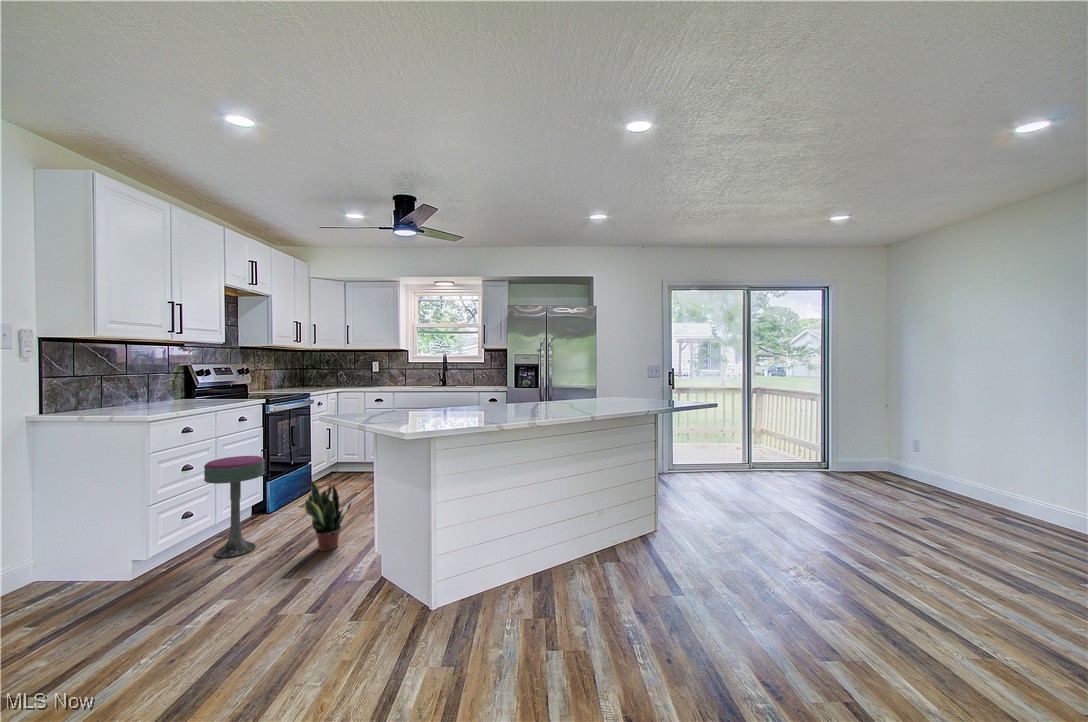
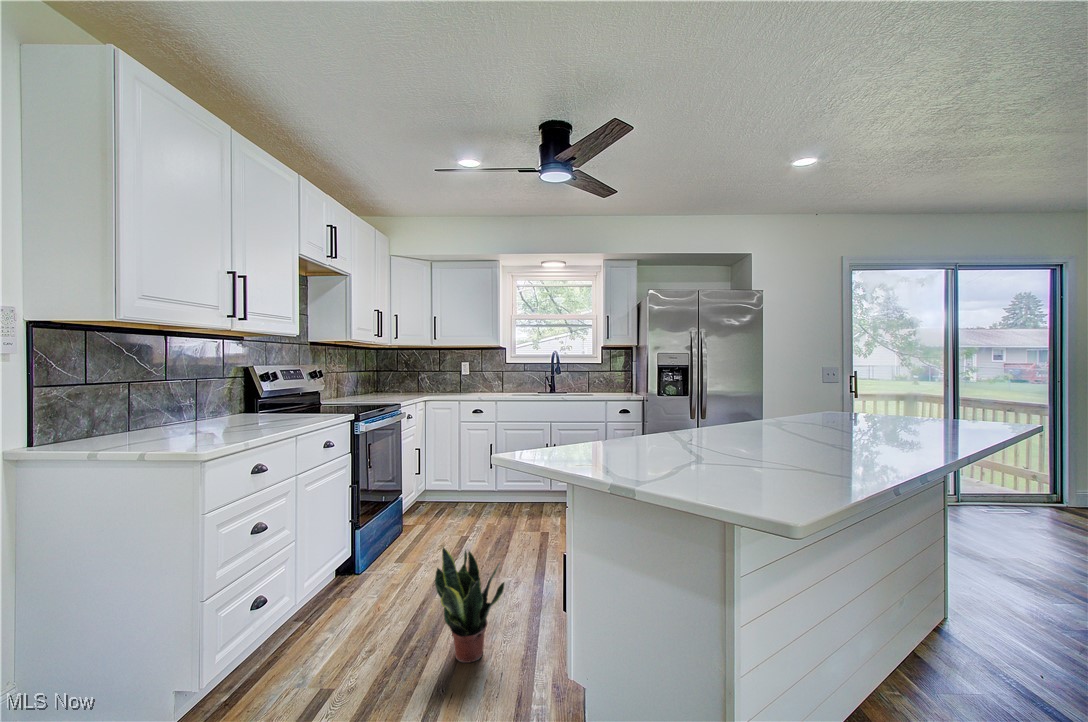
bar stool: present [204,456,265,558] -> none [282,504,369,674]

